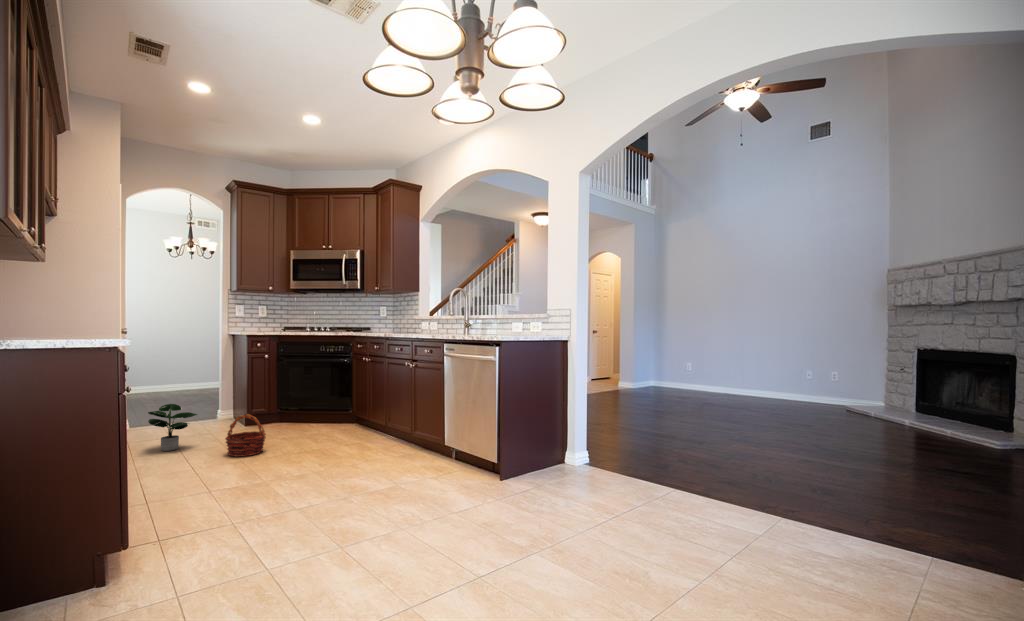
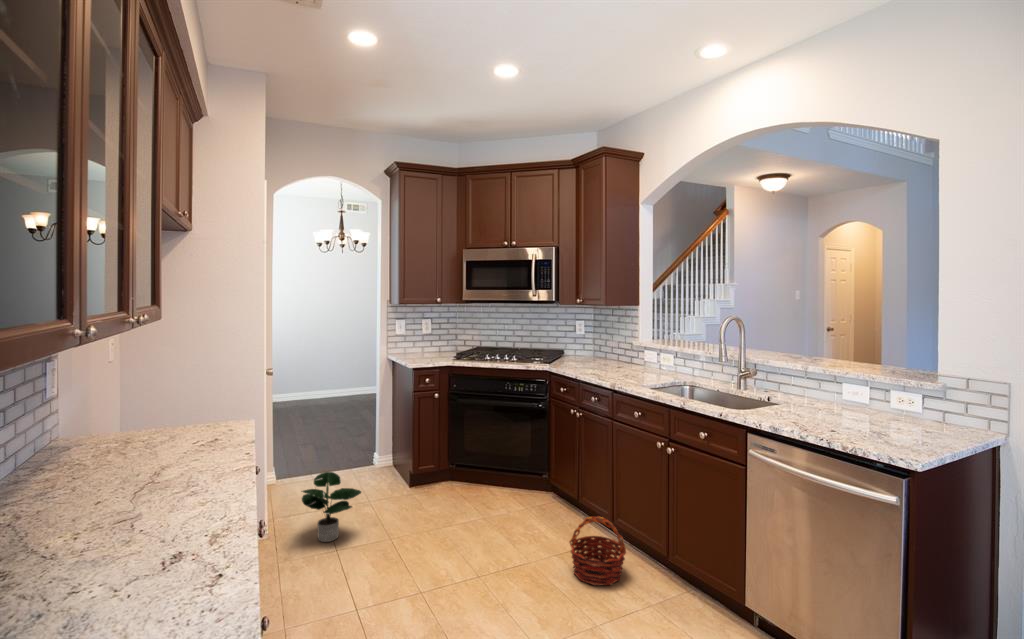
basket: present [225,414,266,457] -> present [569,516,626,585]

